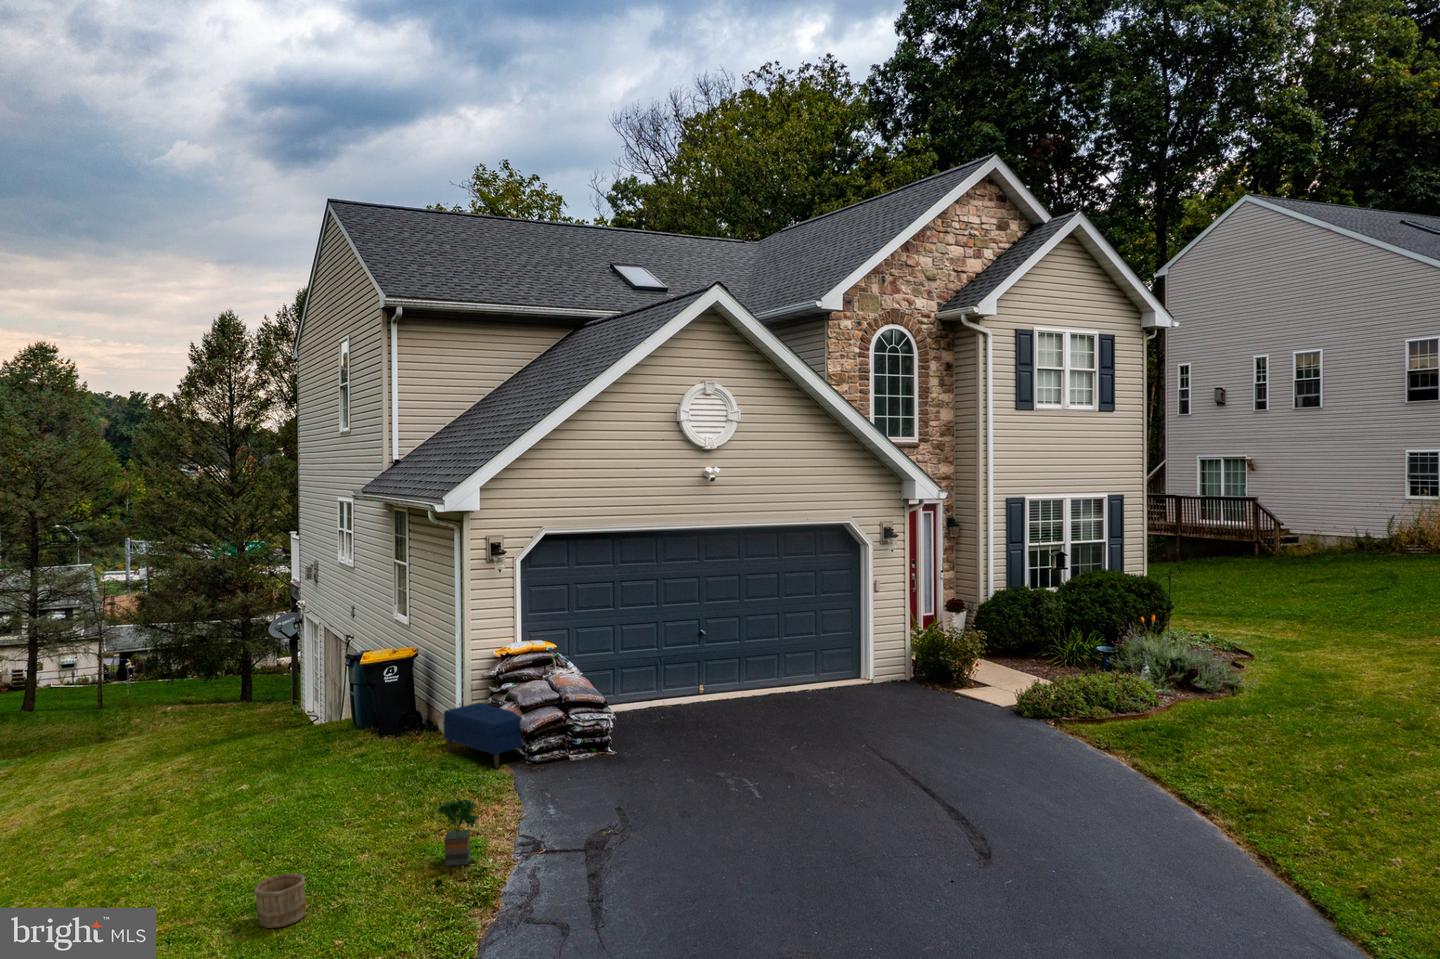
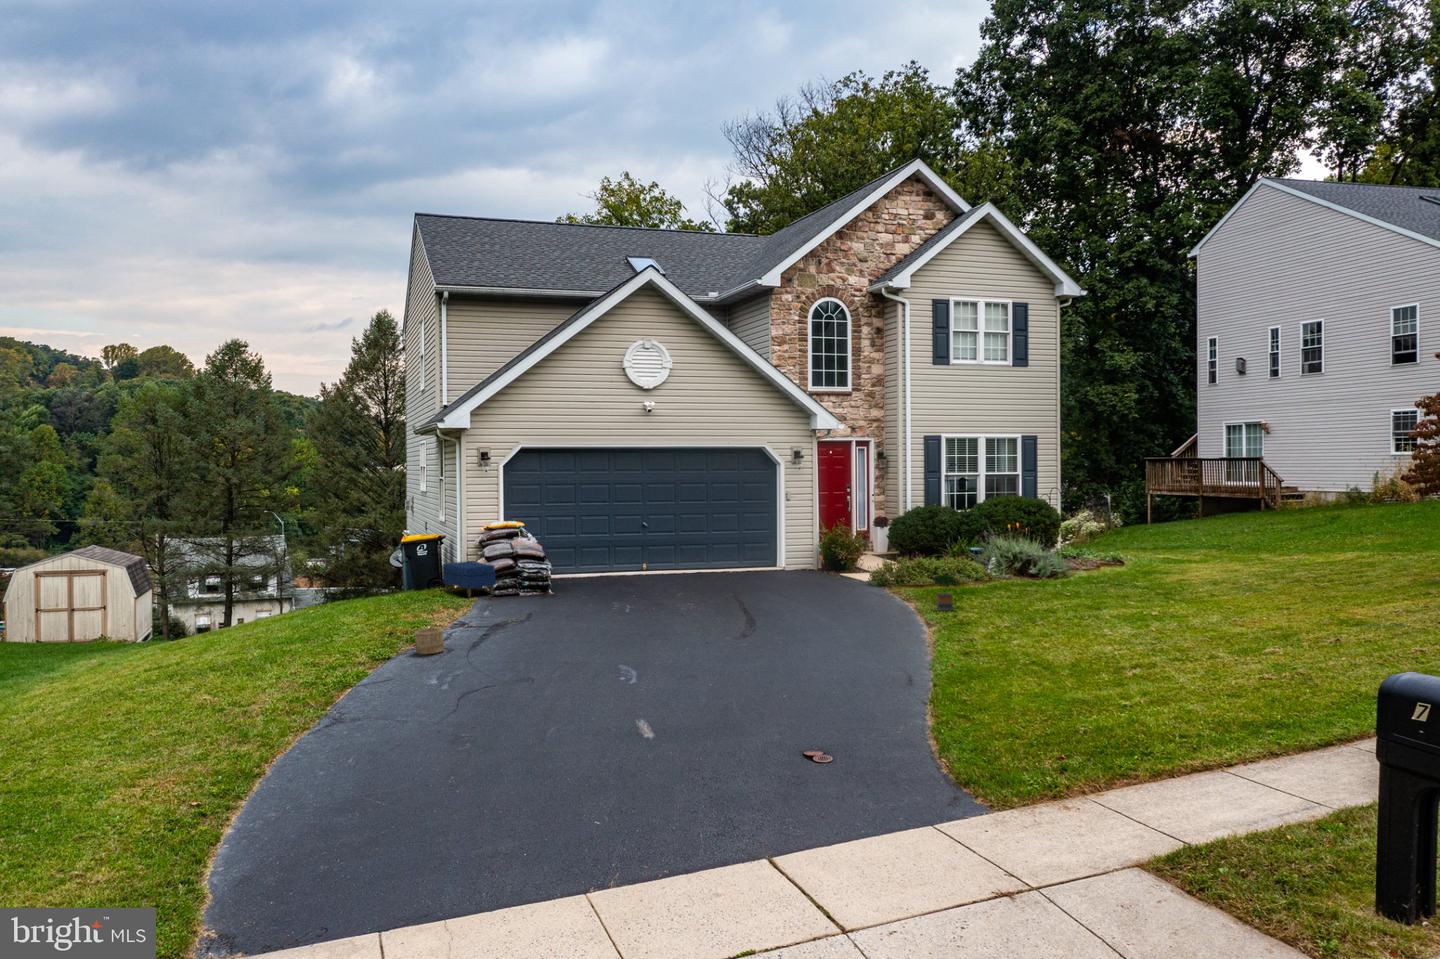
potted tree: present [438,799,478,866] -> present [933,574,957,611]
wooden bucket: present [254,873,305,928] -> present [414,628,444,654]

